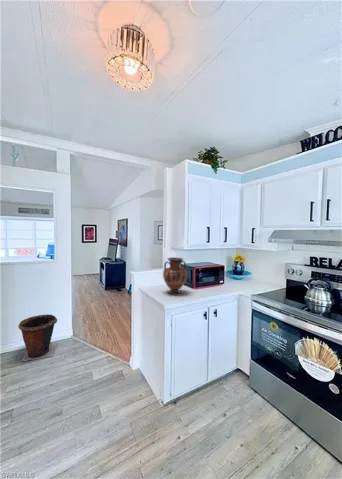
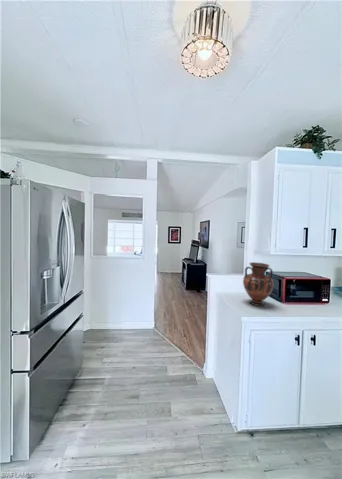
waste bin: present [18,315,57,361] -> none [113,303,142,341]

